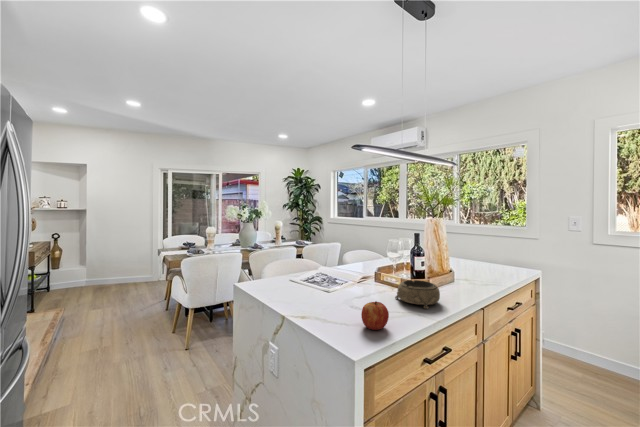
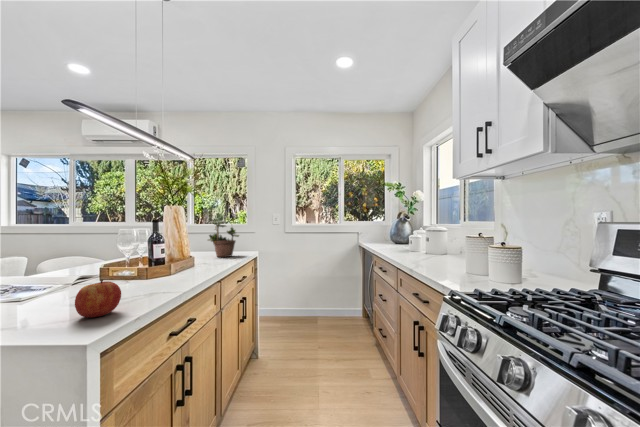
potted plant: none [471,219,514,271] -> present [208,220,239,257]
decorative bowl: present [395,280,440,309] -> none [128,263,183,287]

